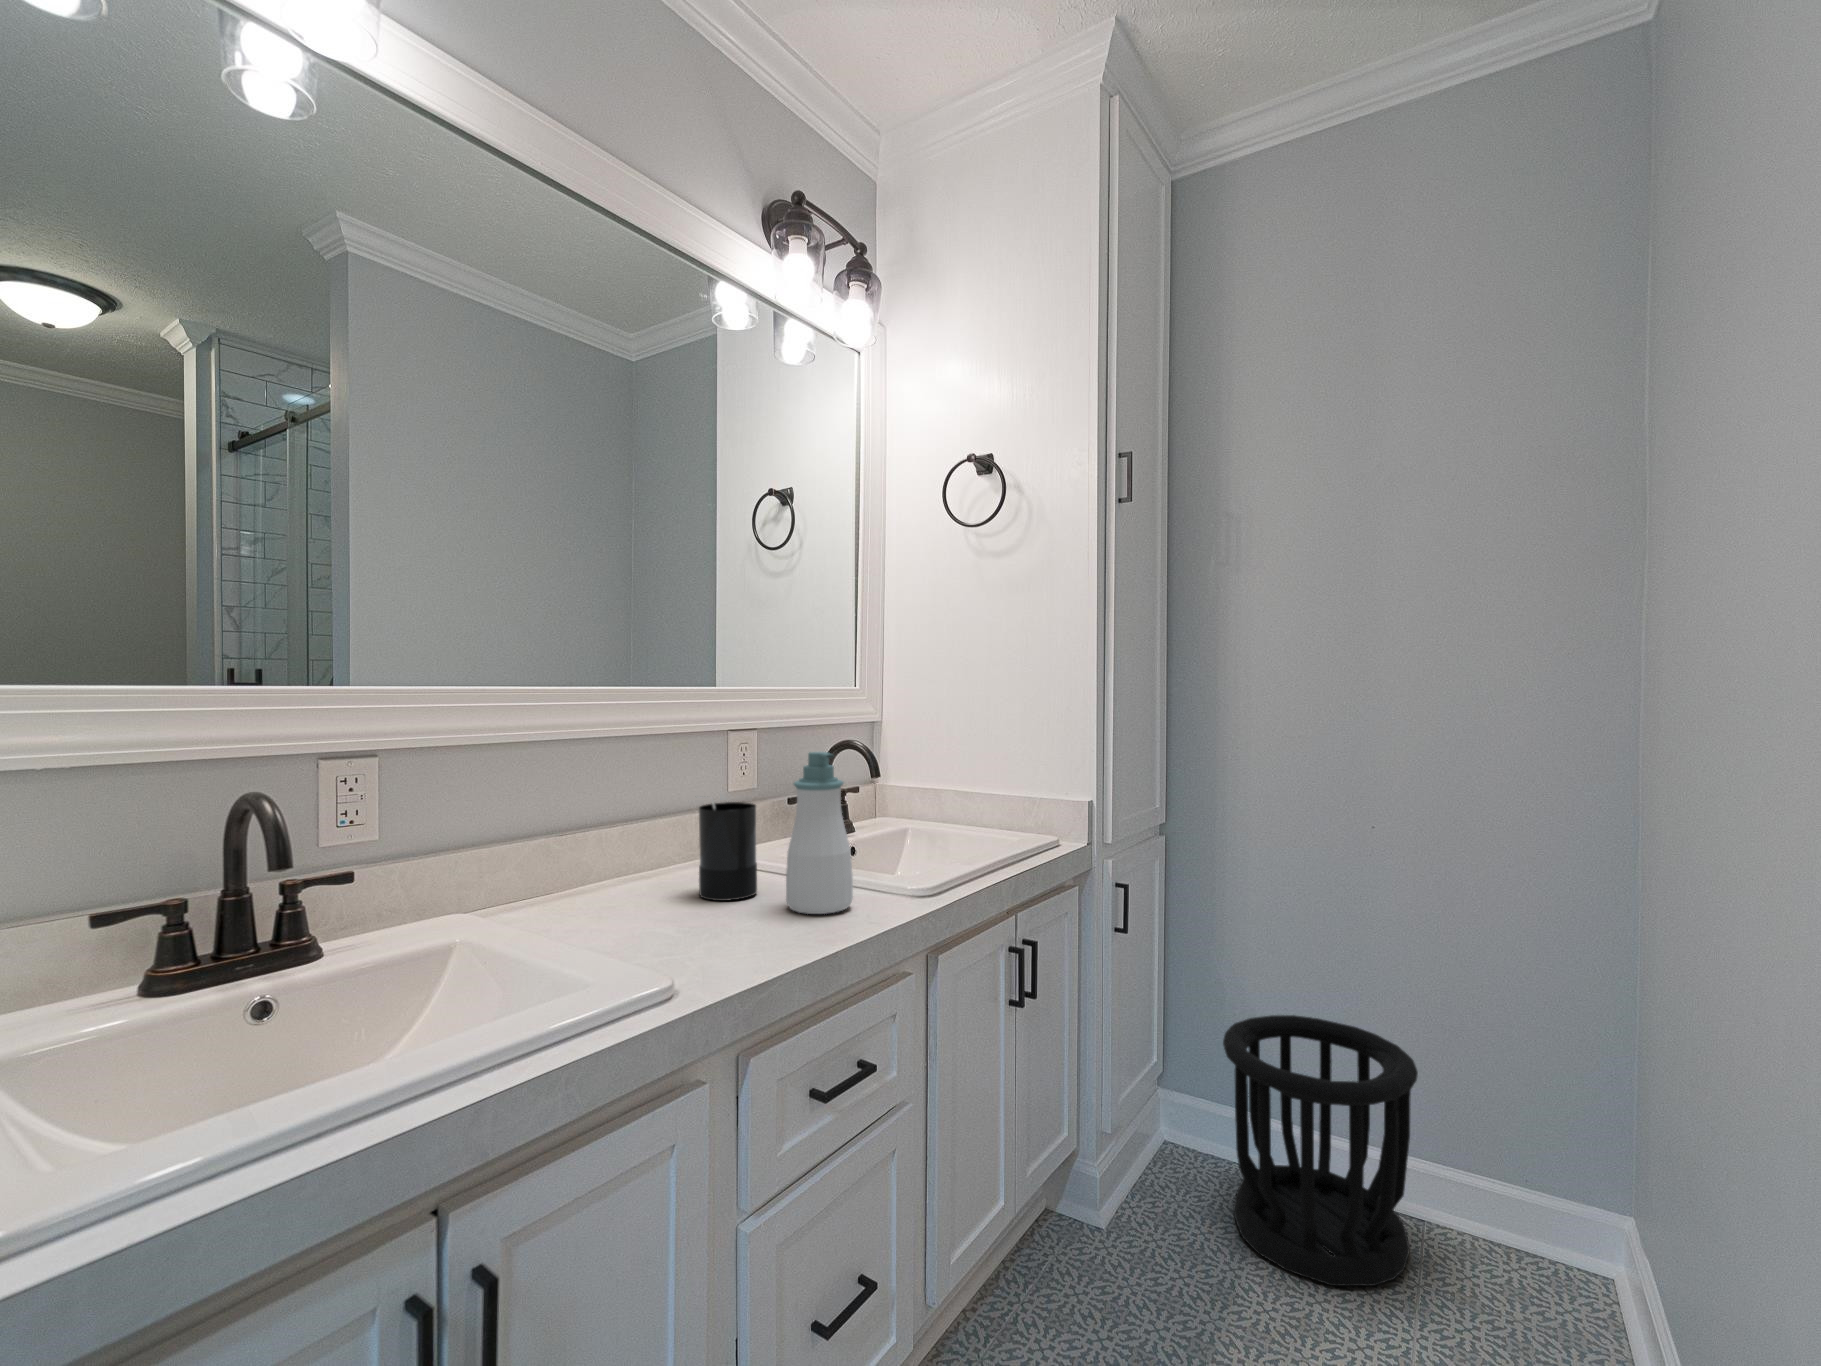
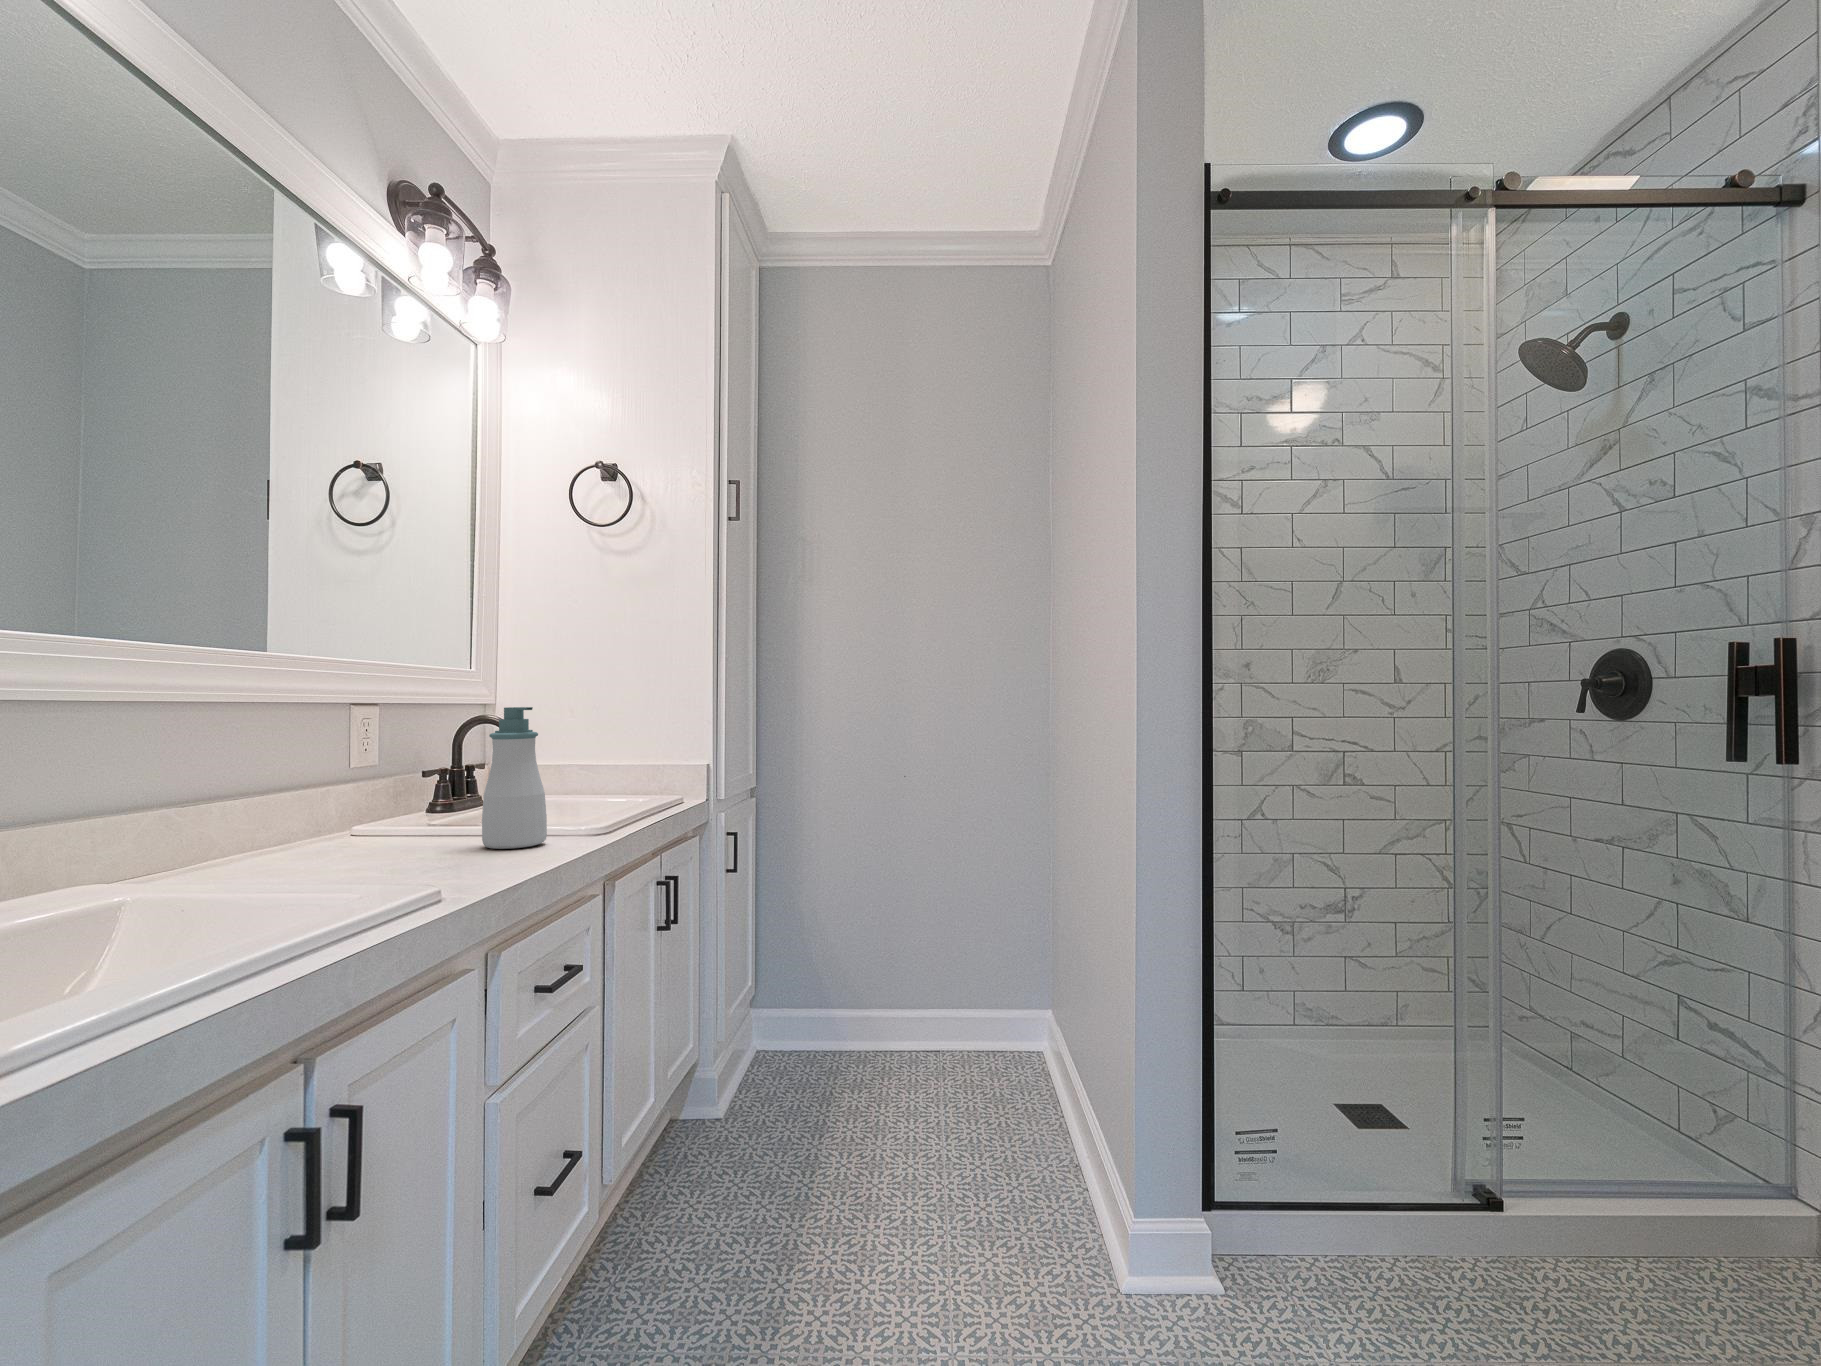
candle: present [699,797,757,901] -> none [369,756,439,851]
wastebasket: present [1223,1015,1418,1286] -> none [809,923,940,1107]

